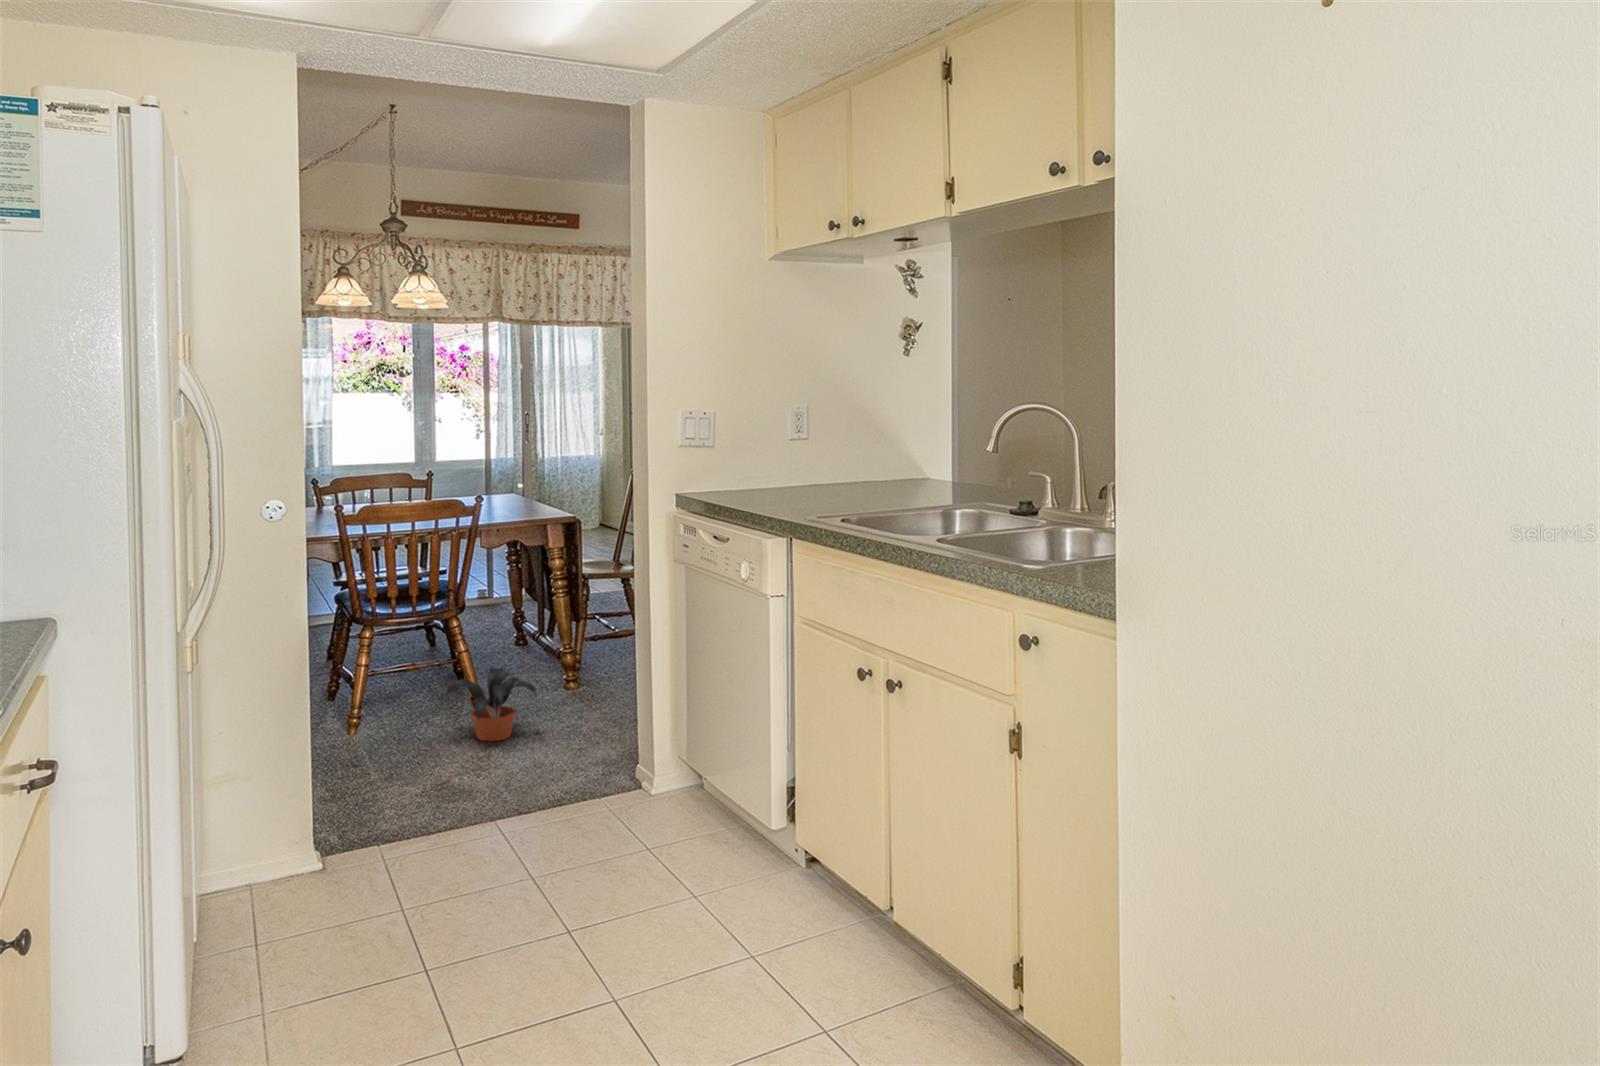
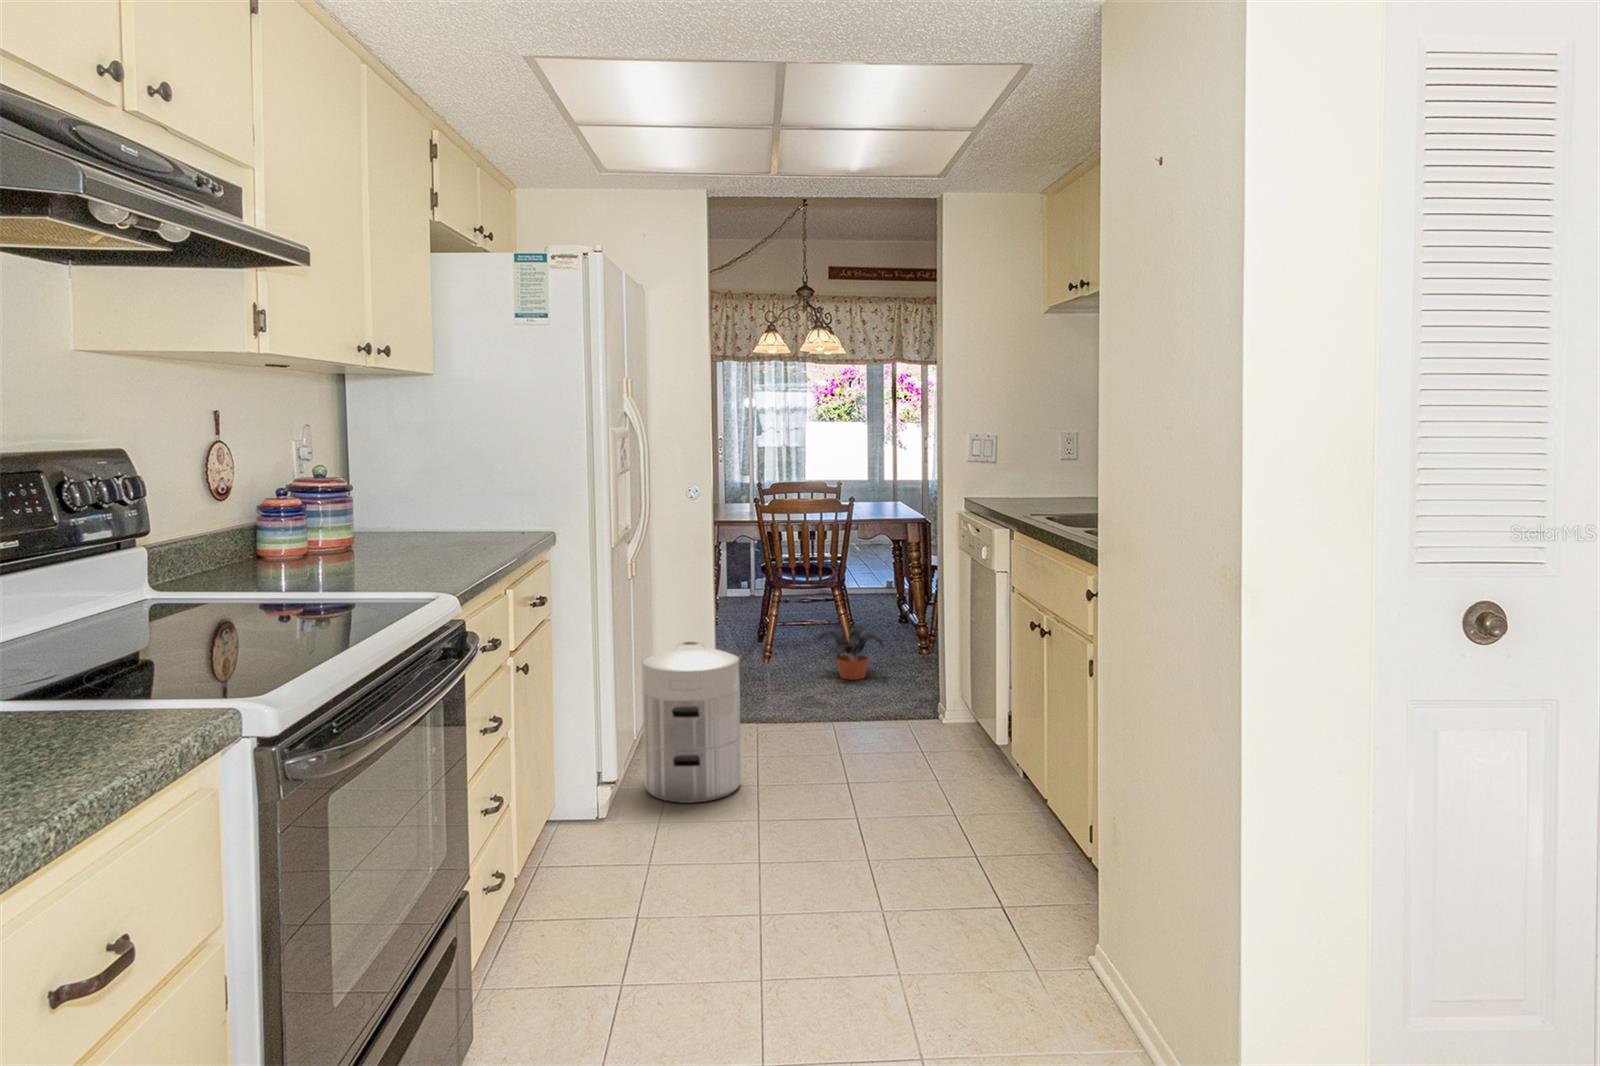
waste bin: none [229,761,404,1024] -> present [641,642,741,803]

